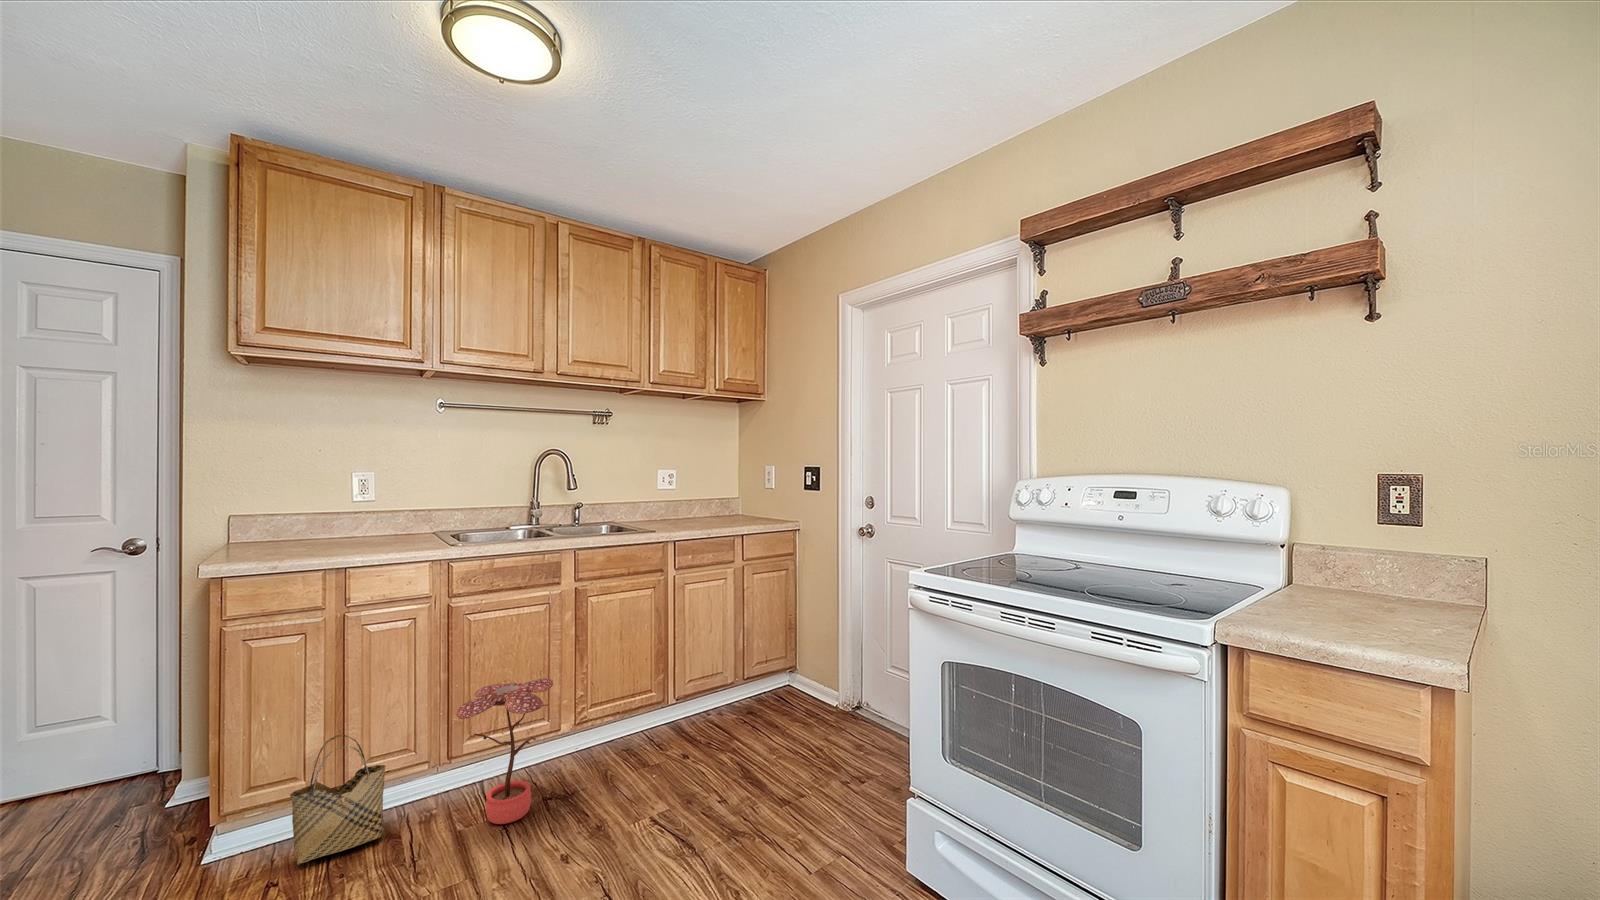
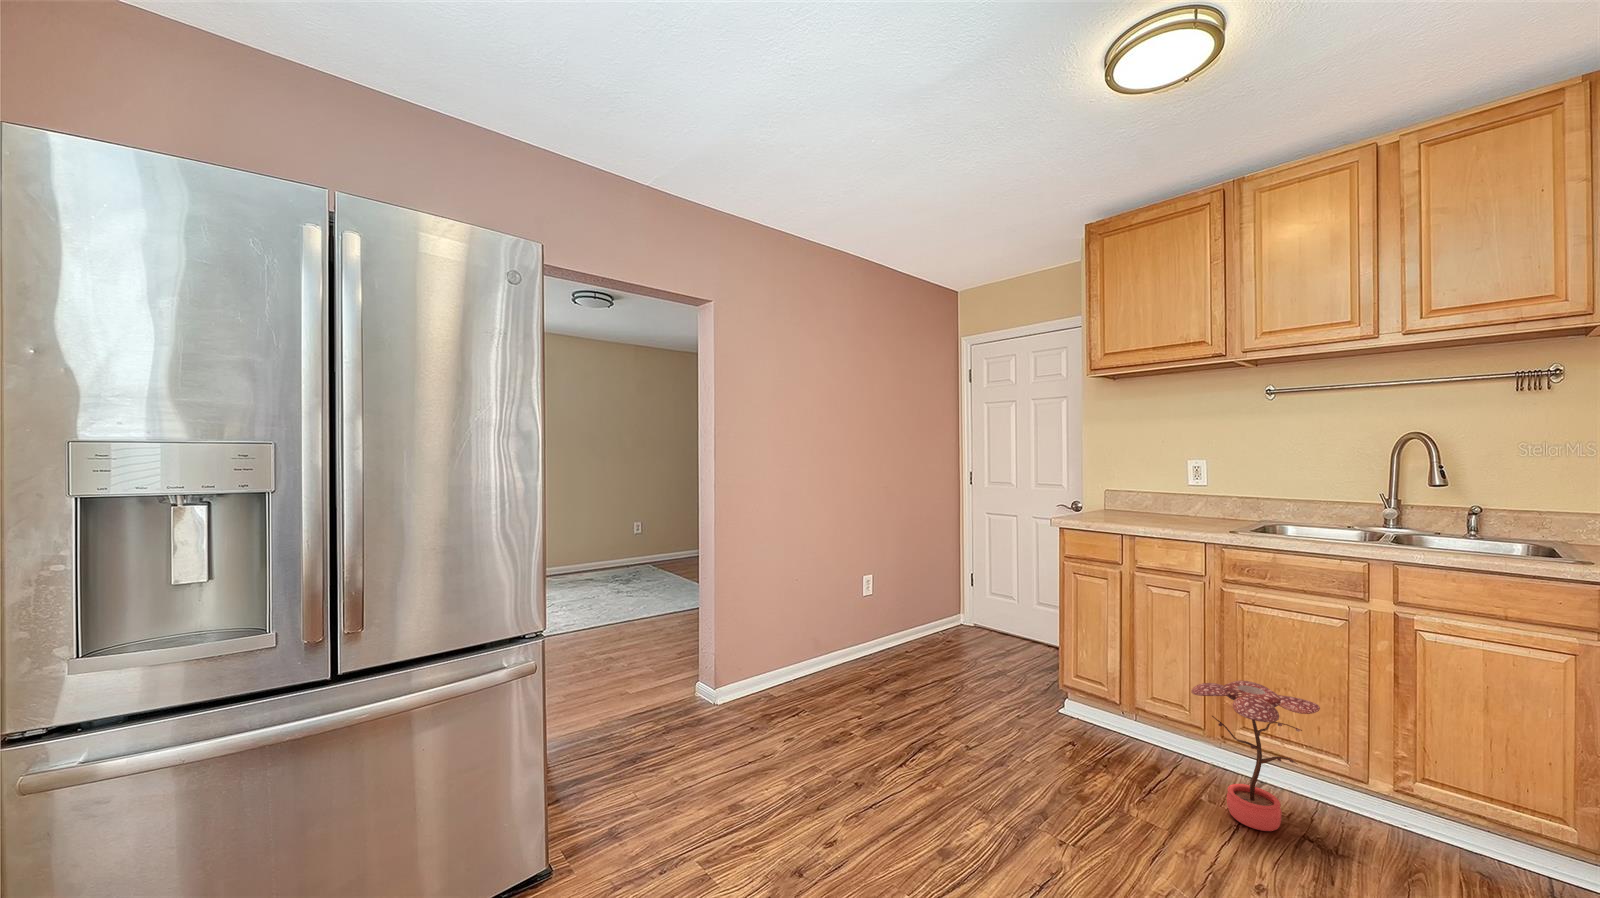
woven basket: present [290,735,386,865] -> none [1088,665,1156,761]

